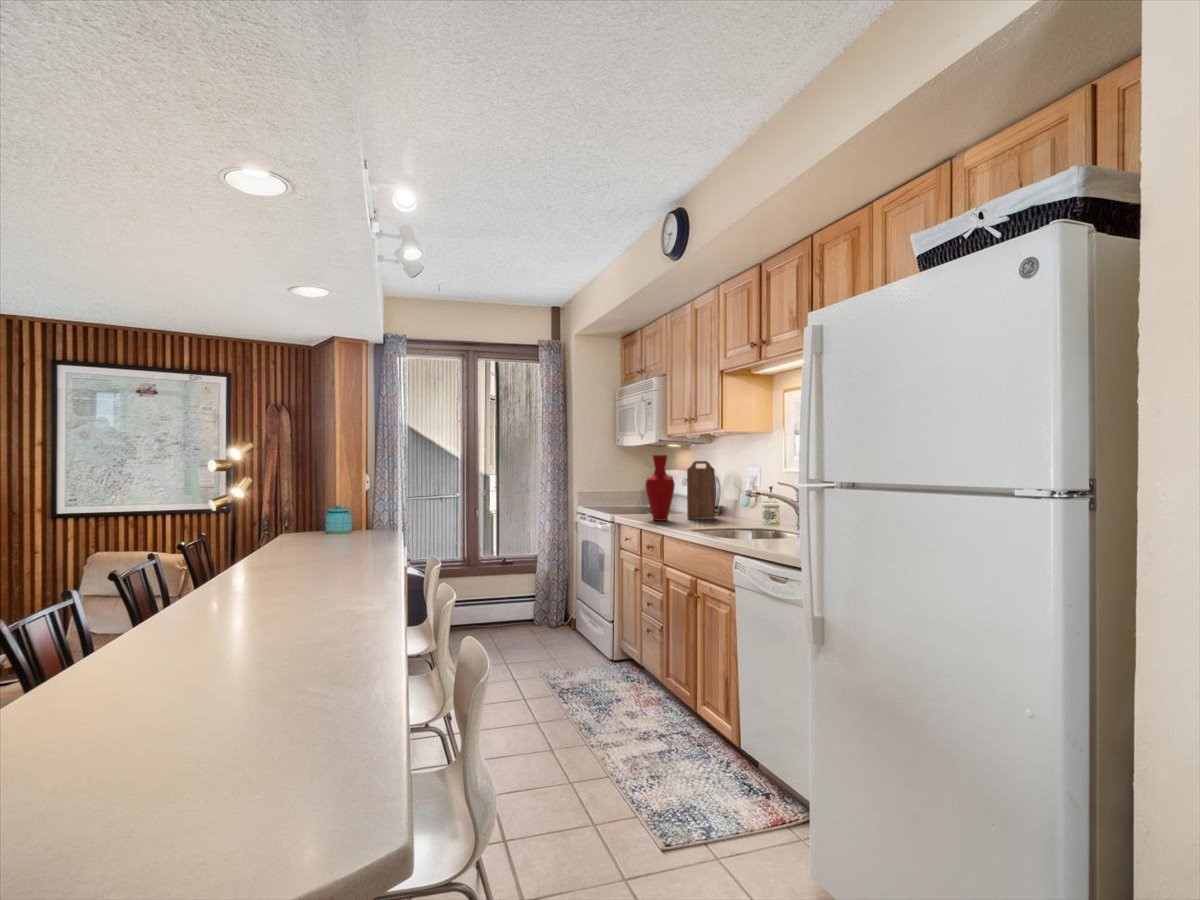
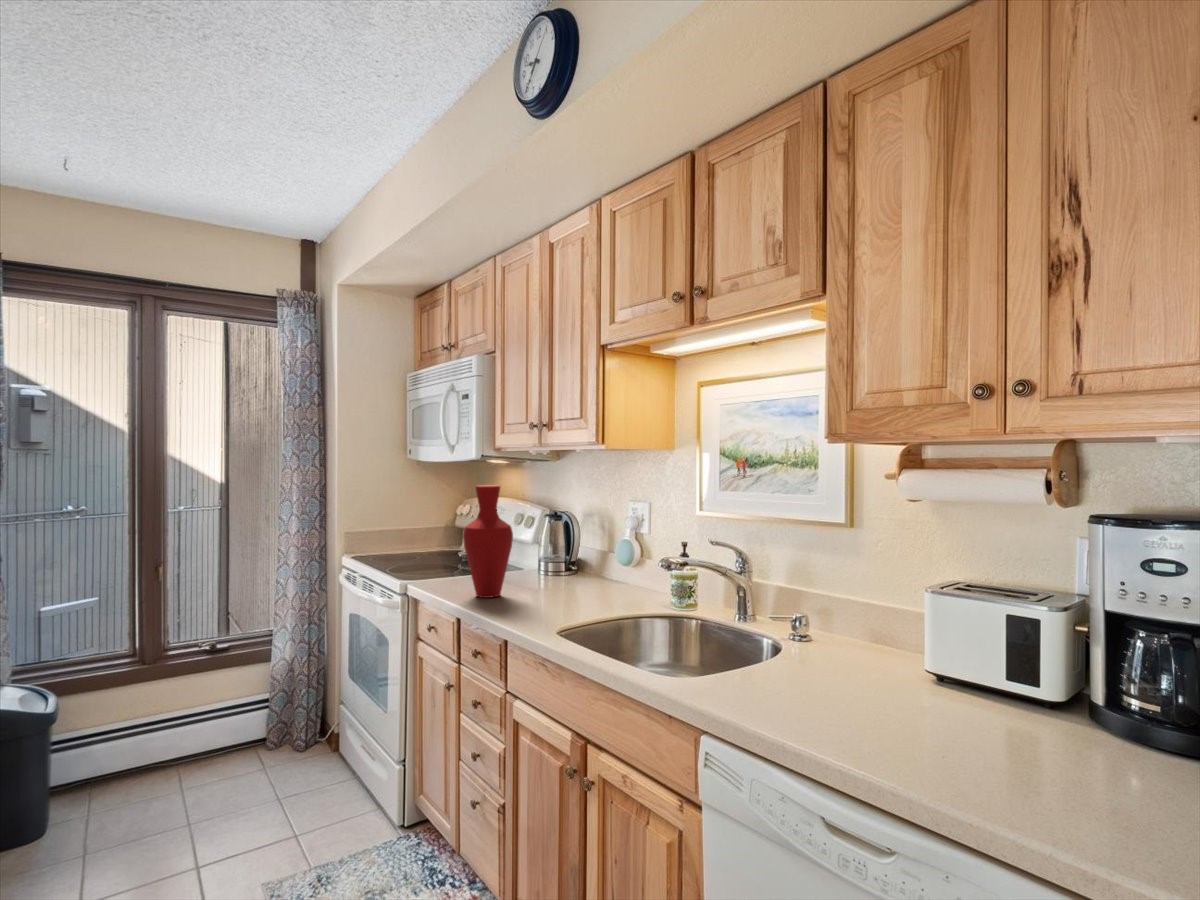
cutting board: present [687,461,715,519] -> none [531,492,573,589]

